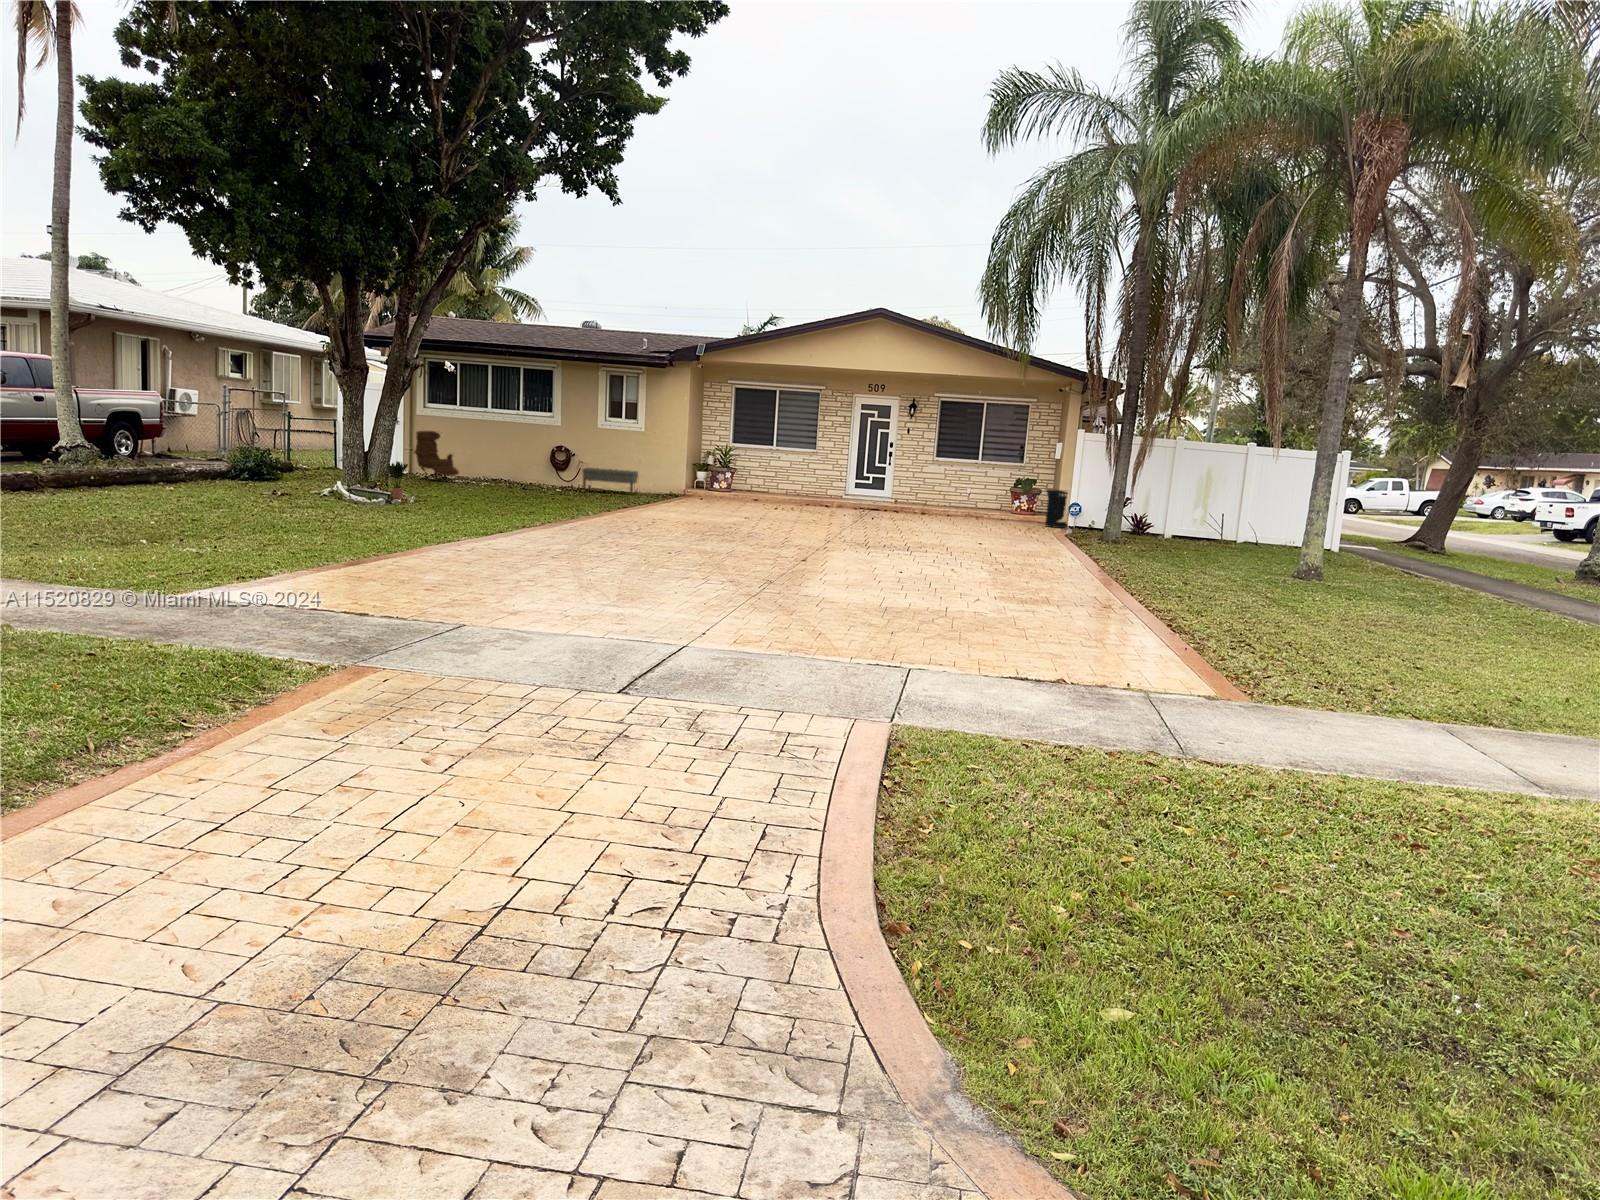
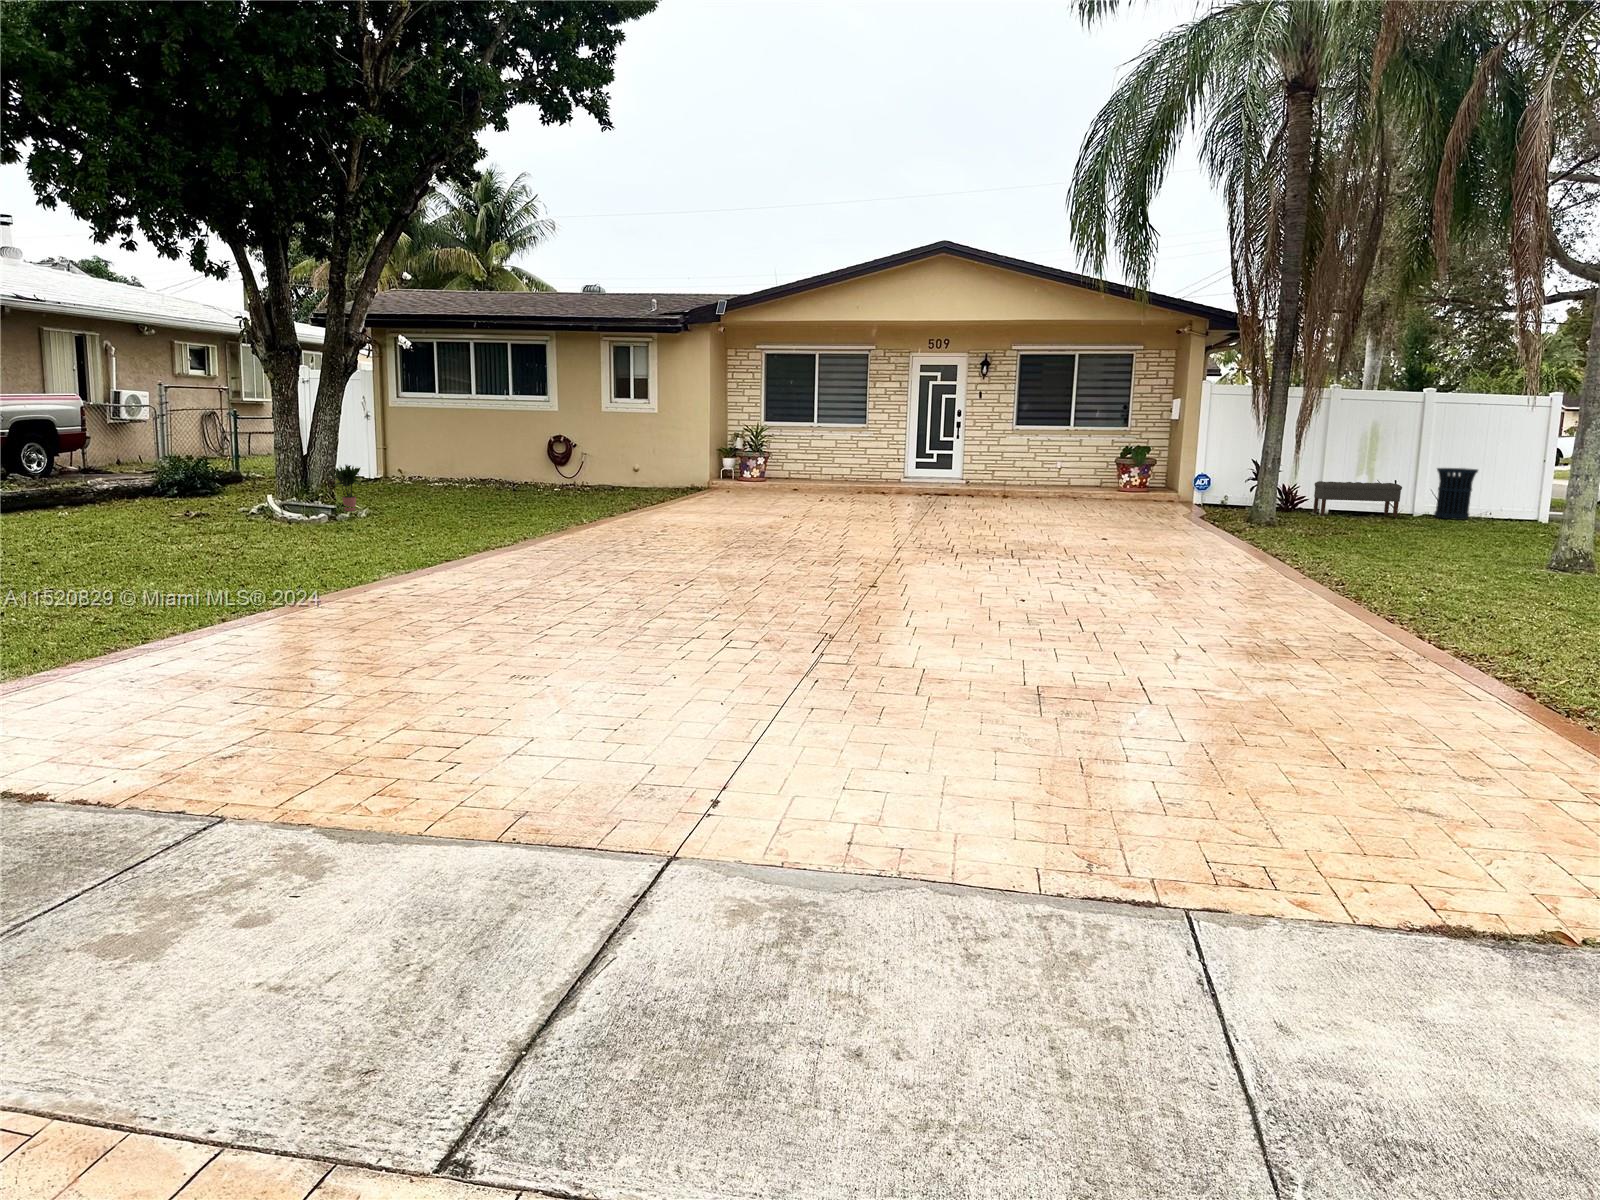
lounge chair: present [414,431,459,481] -> none [389,425,442,486]
bench: present [582,468,638,494] -> present [1313,481,1402,518]
trash can: present [1045,489,1068,528] -> present [1434,468,1478,520]

